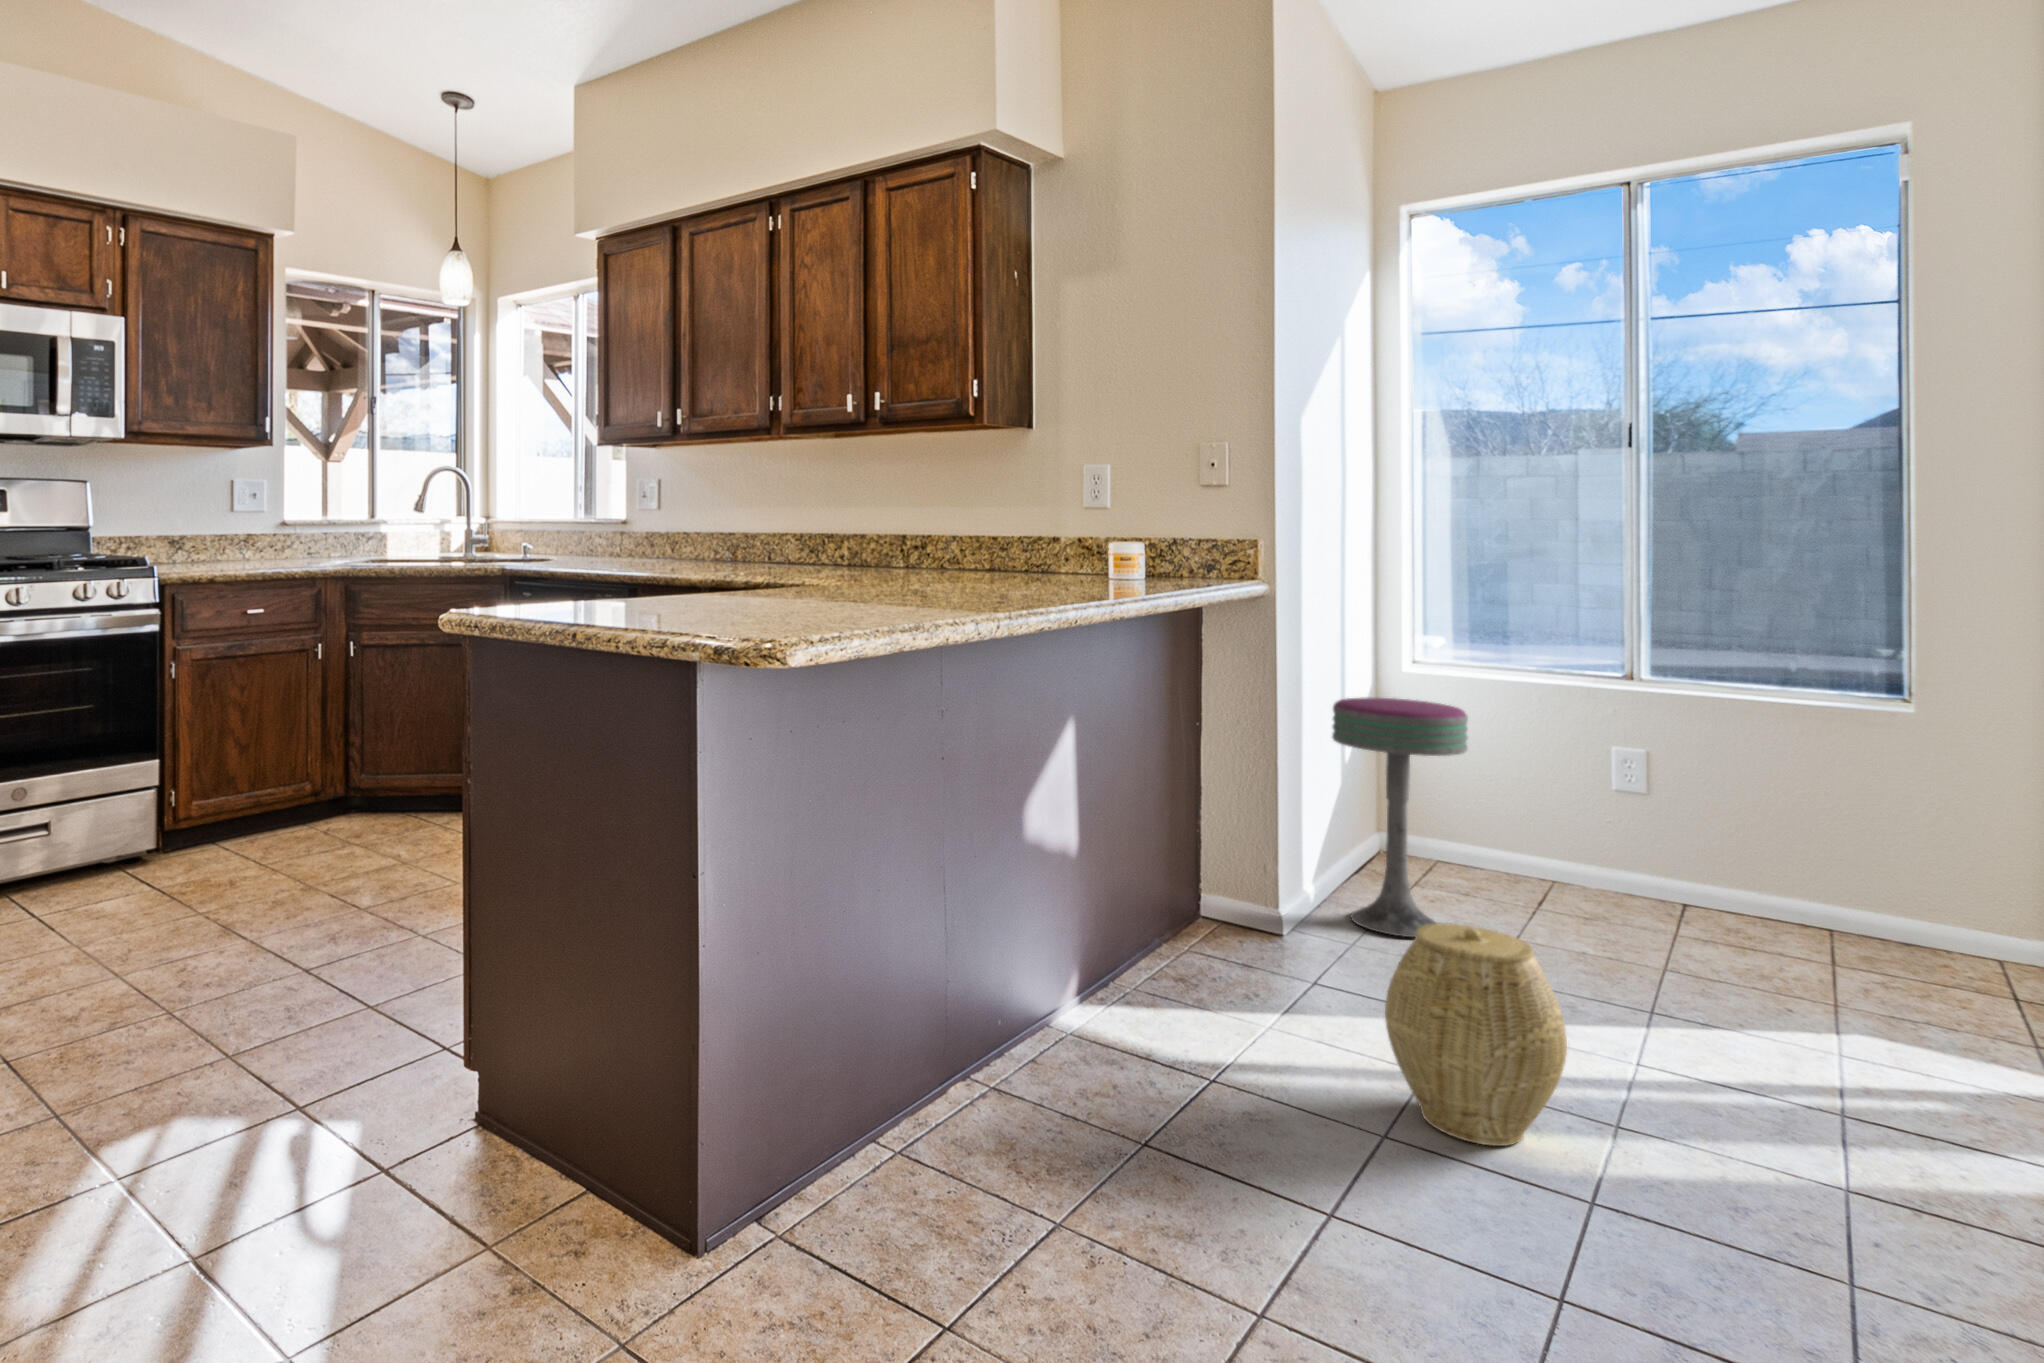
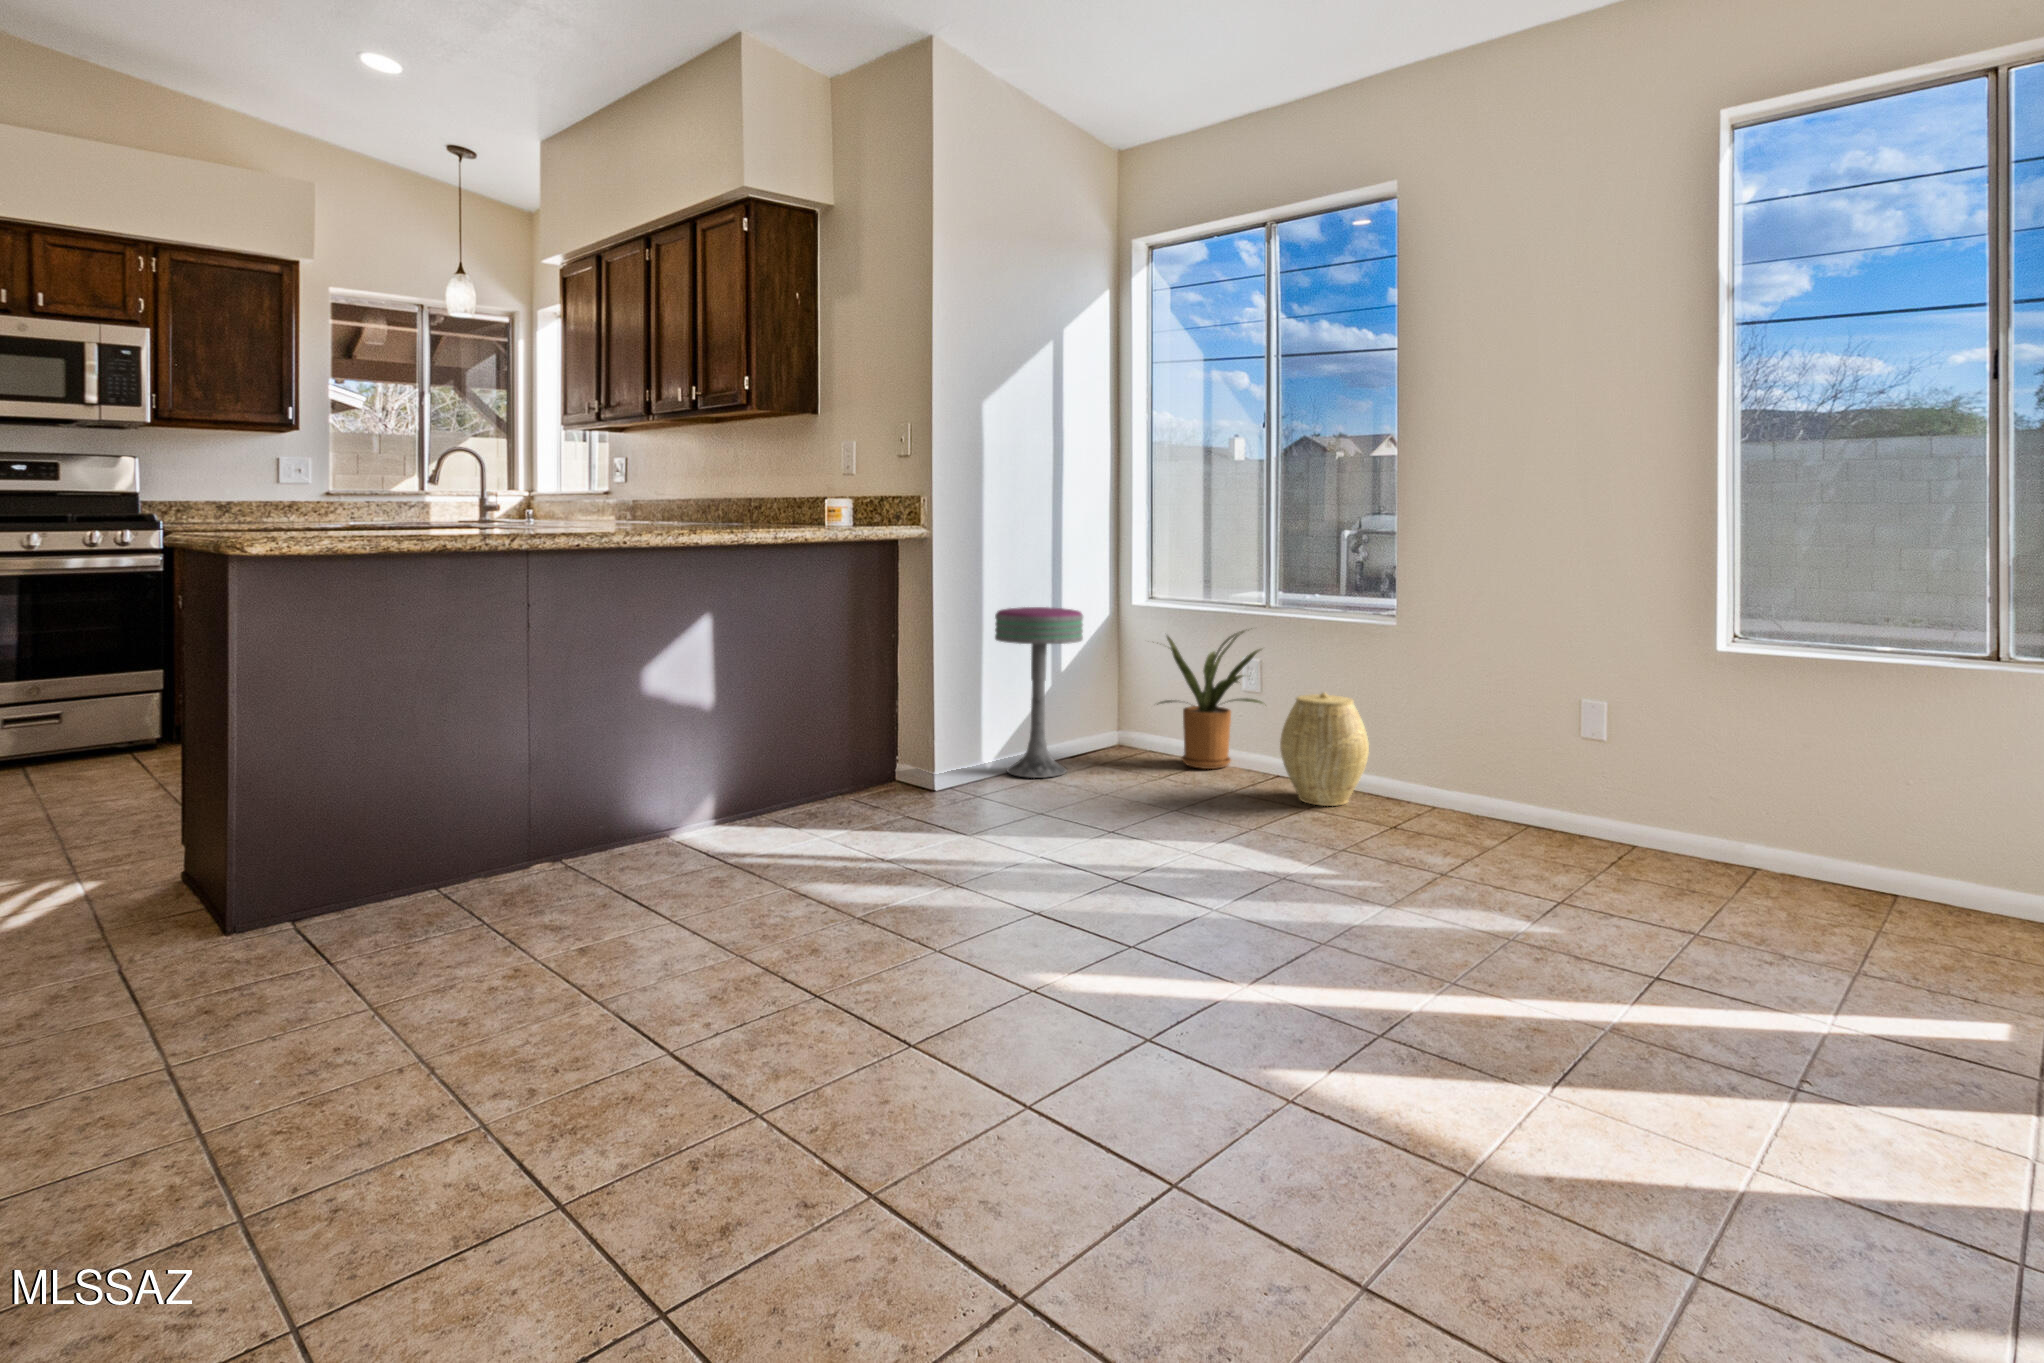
house plant: none [1502,729,1720,923] -> present [1157,631,1263,769]
woven basket: present [1385,923,1567,1146] -> present [1280,692,1369,806]

